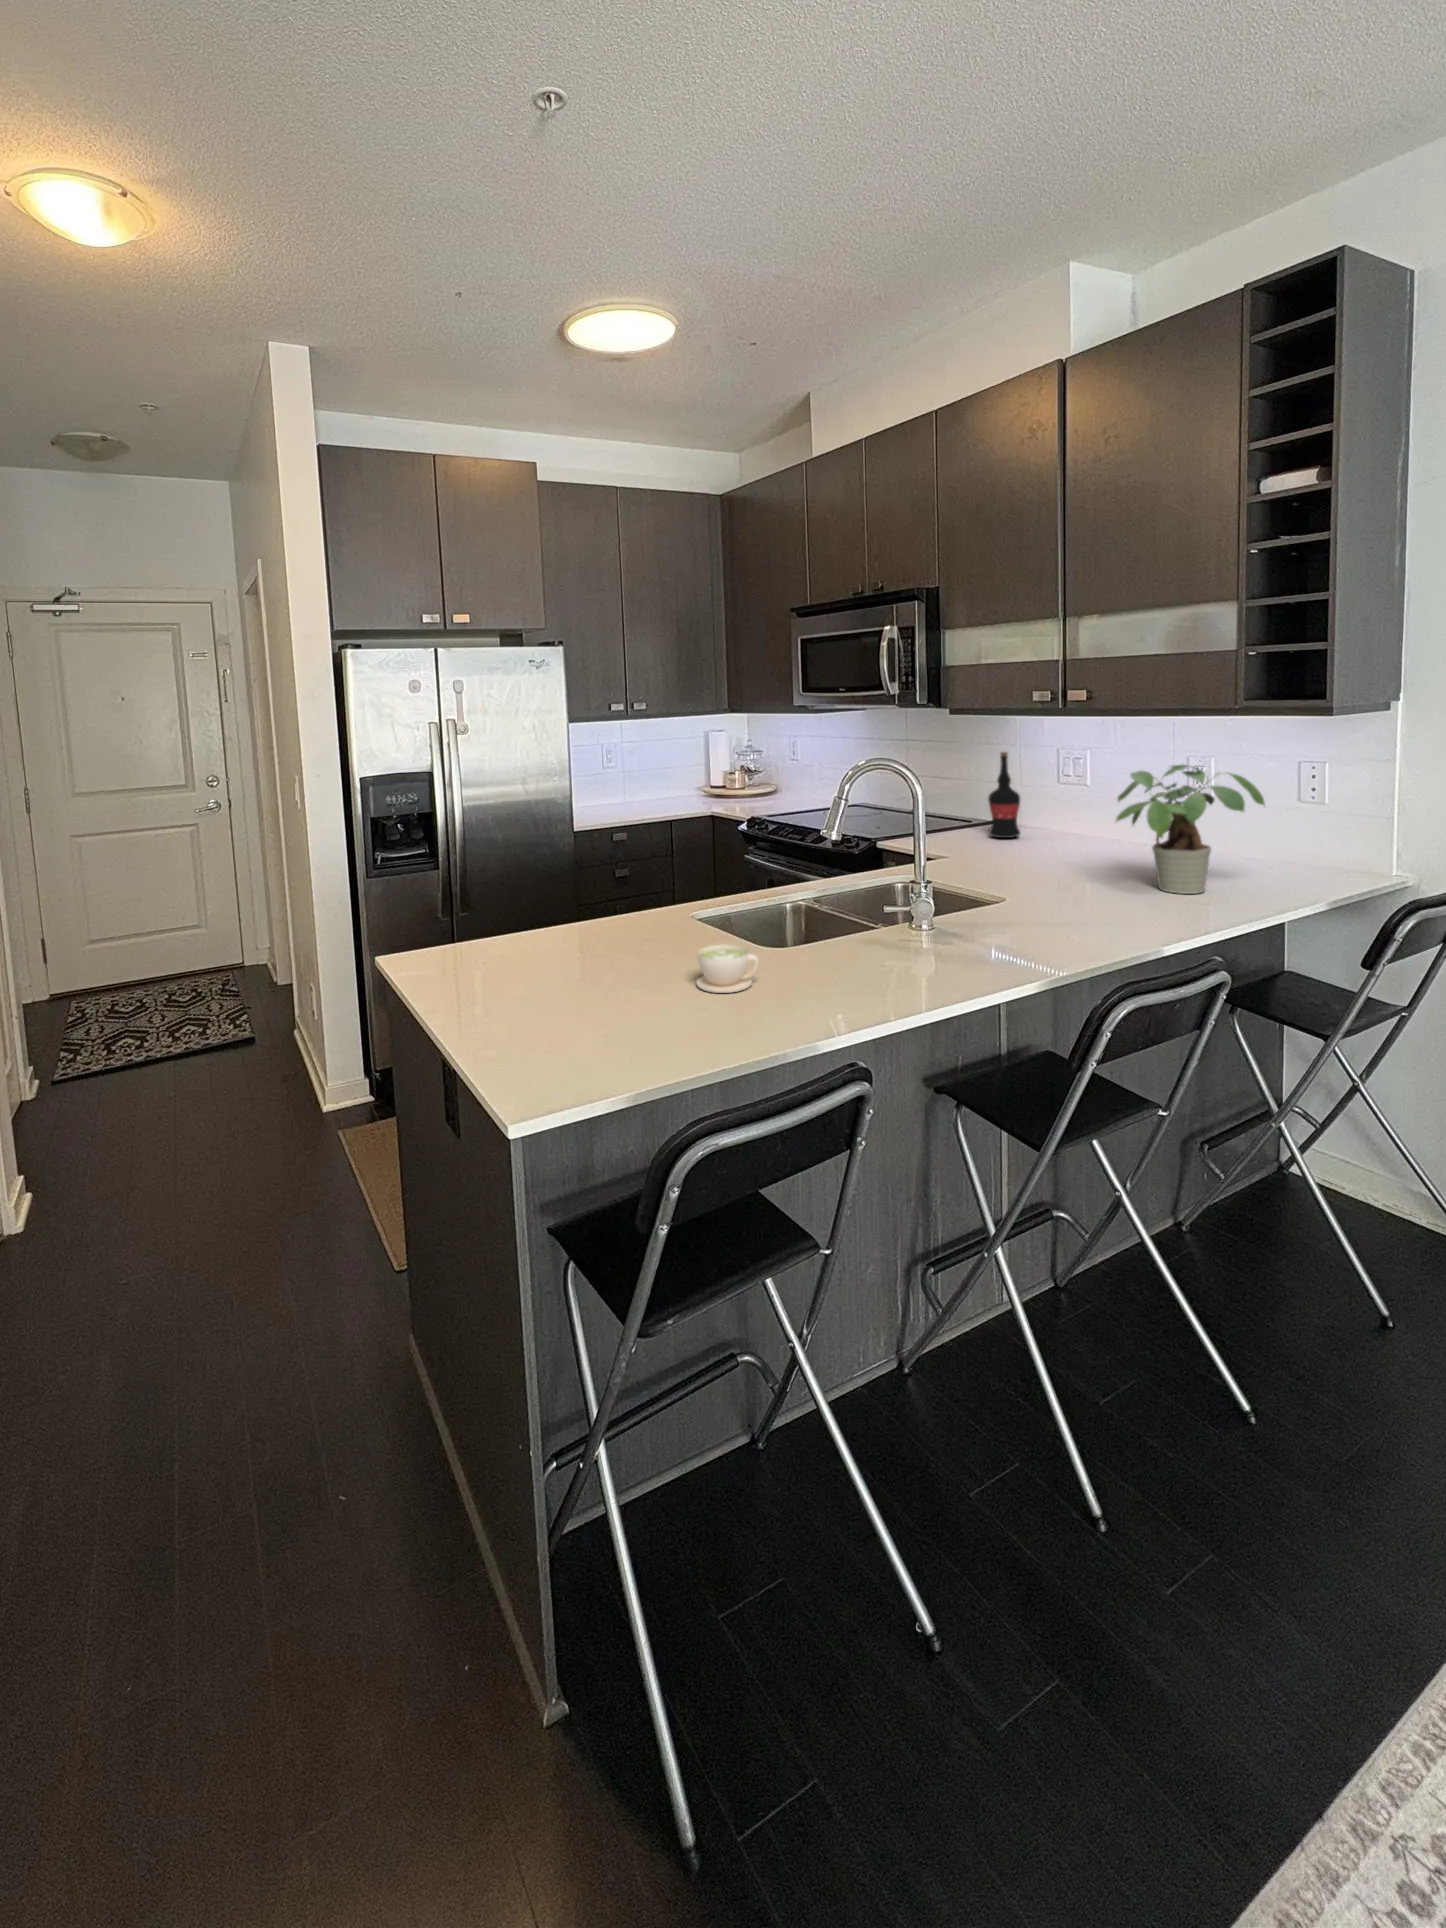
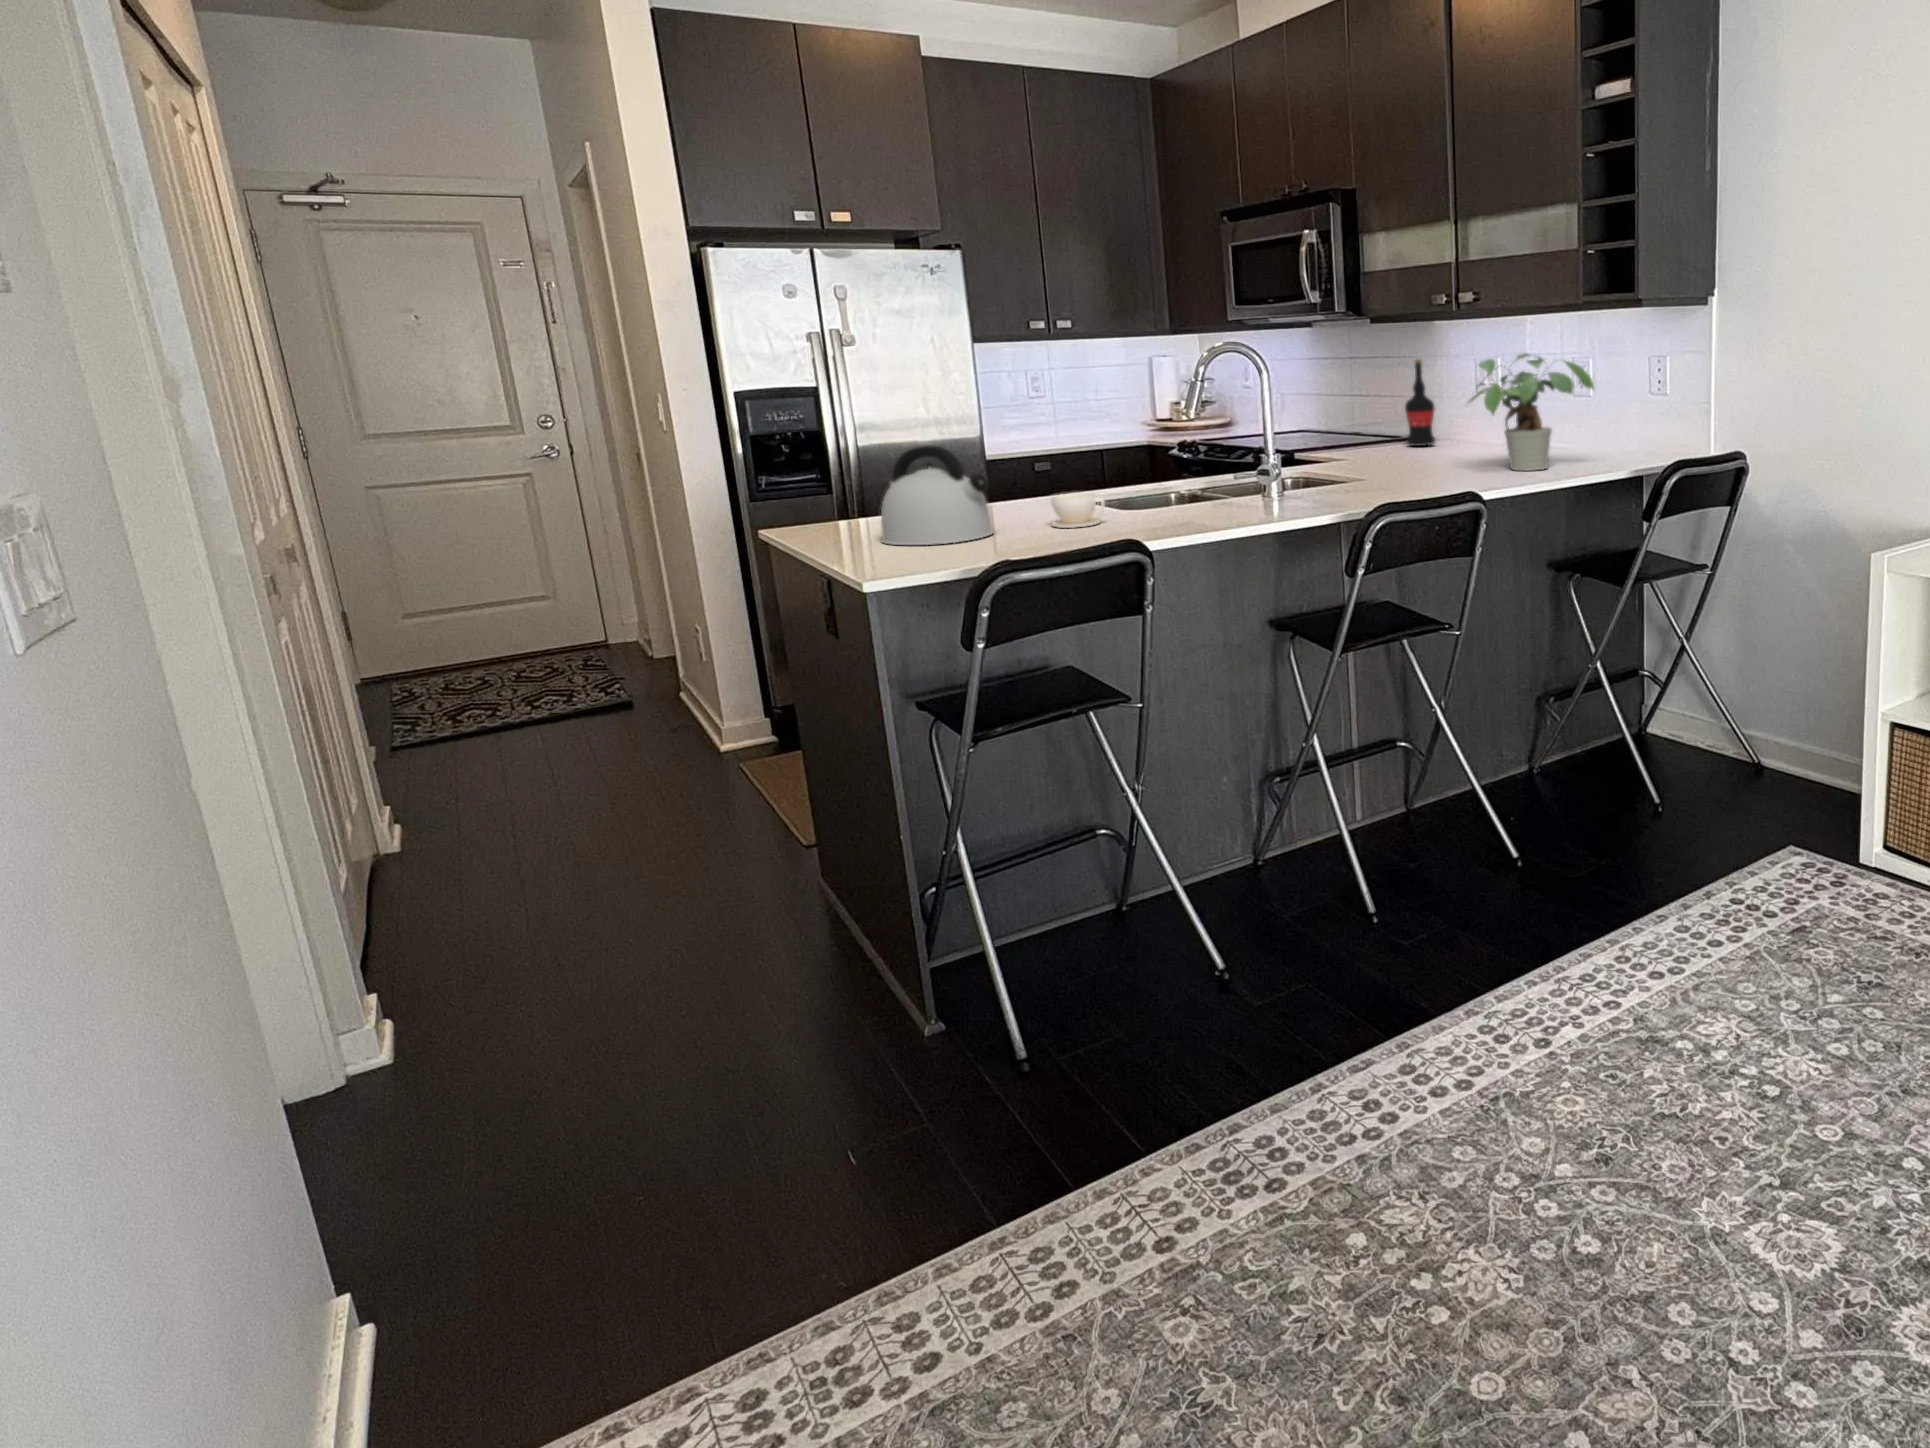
kettle: none [509,898,636,1025] -> present [881,446,993,545]

